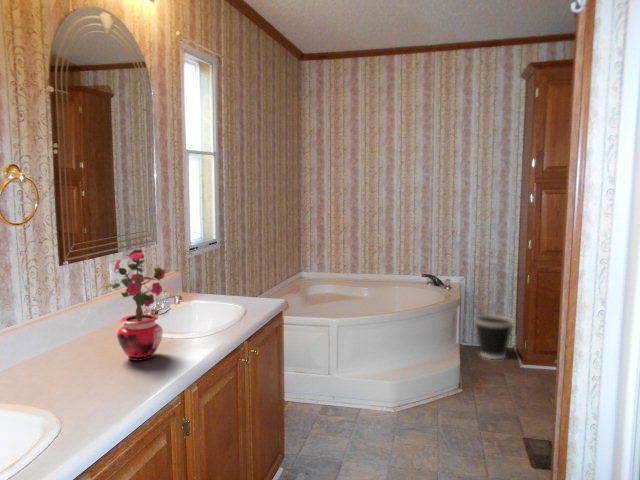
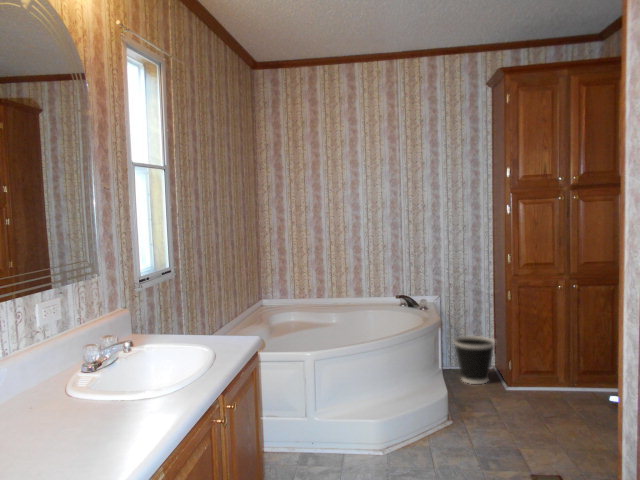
potted plant: present [103,249,166,361] -> none [25,283,116,438]

